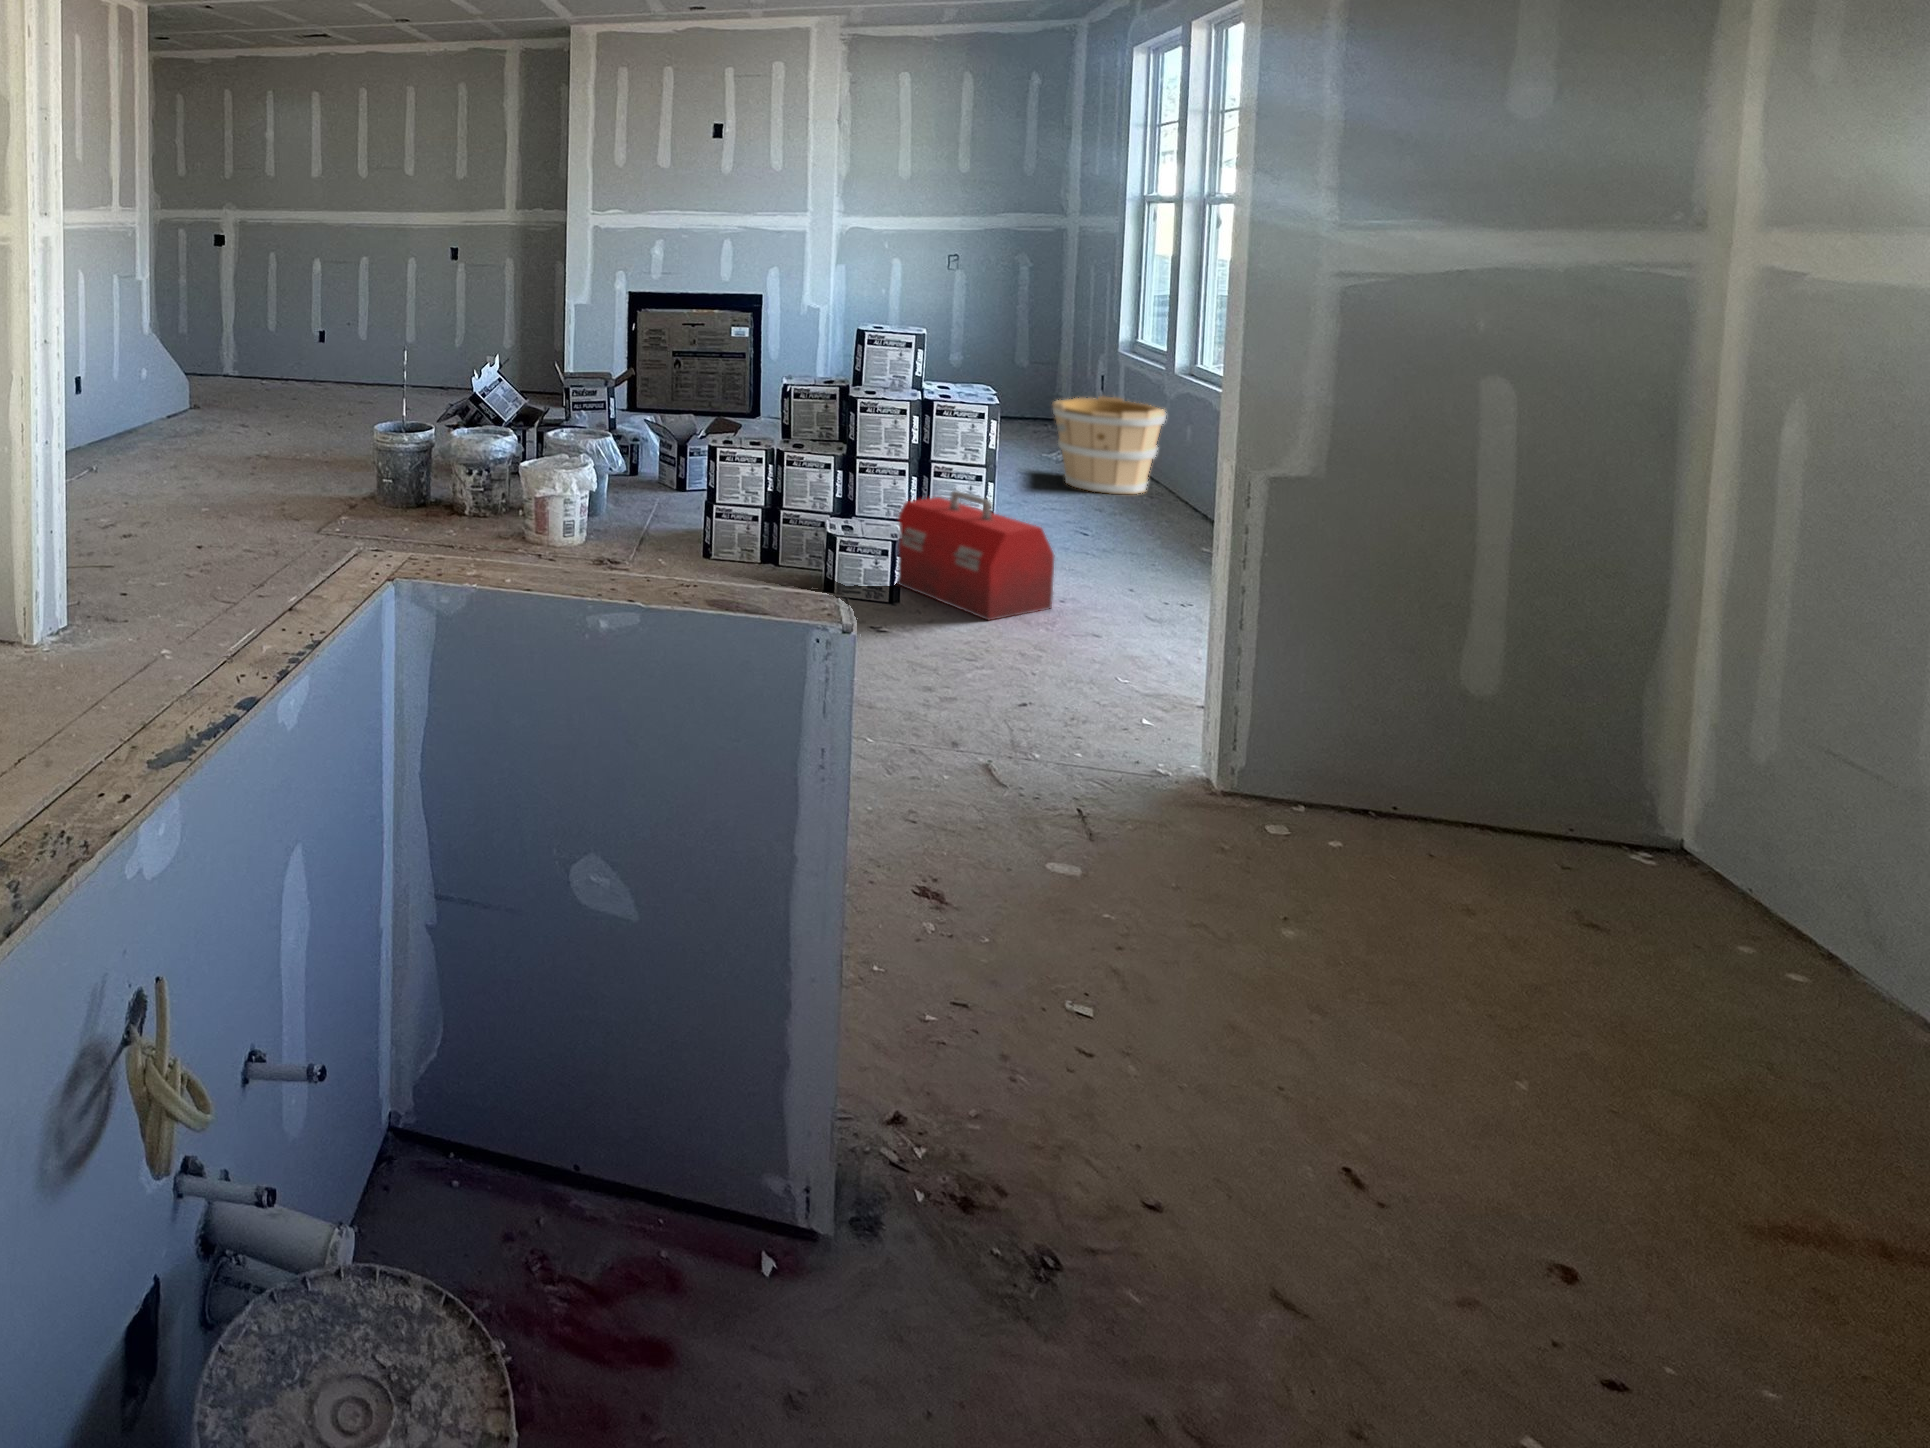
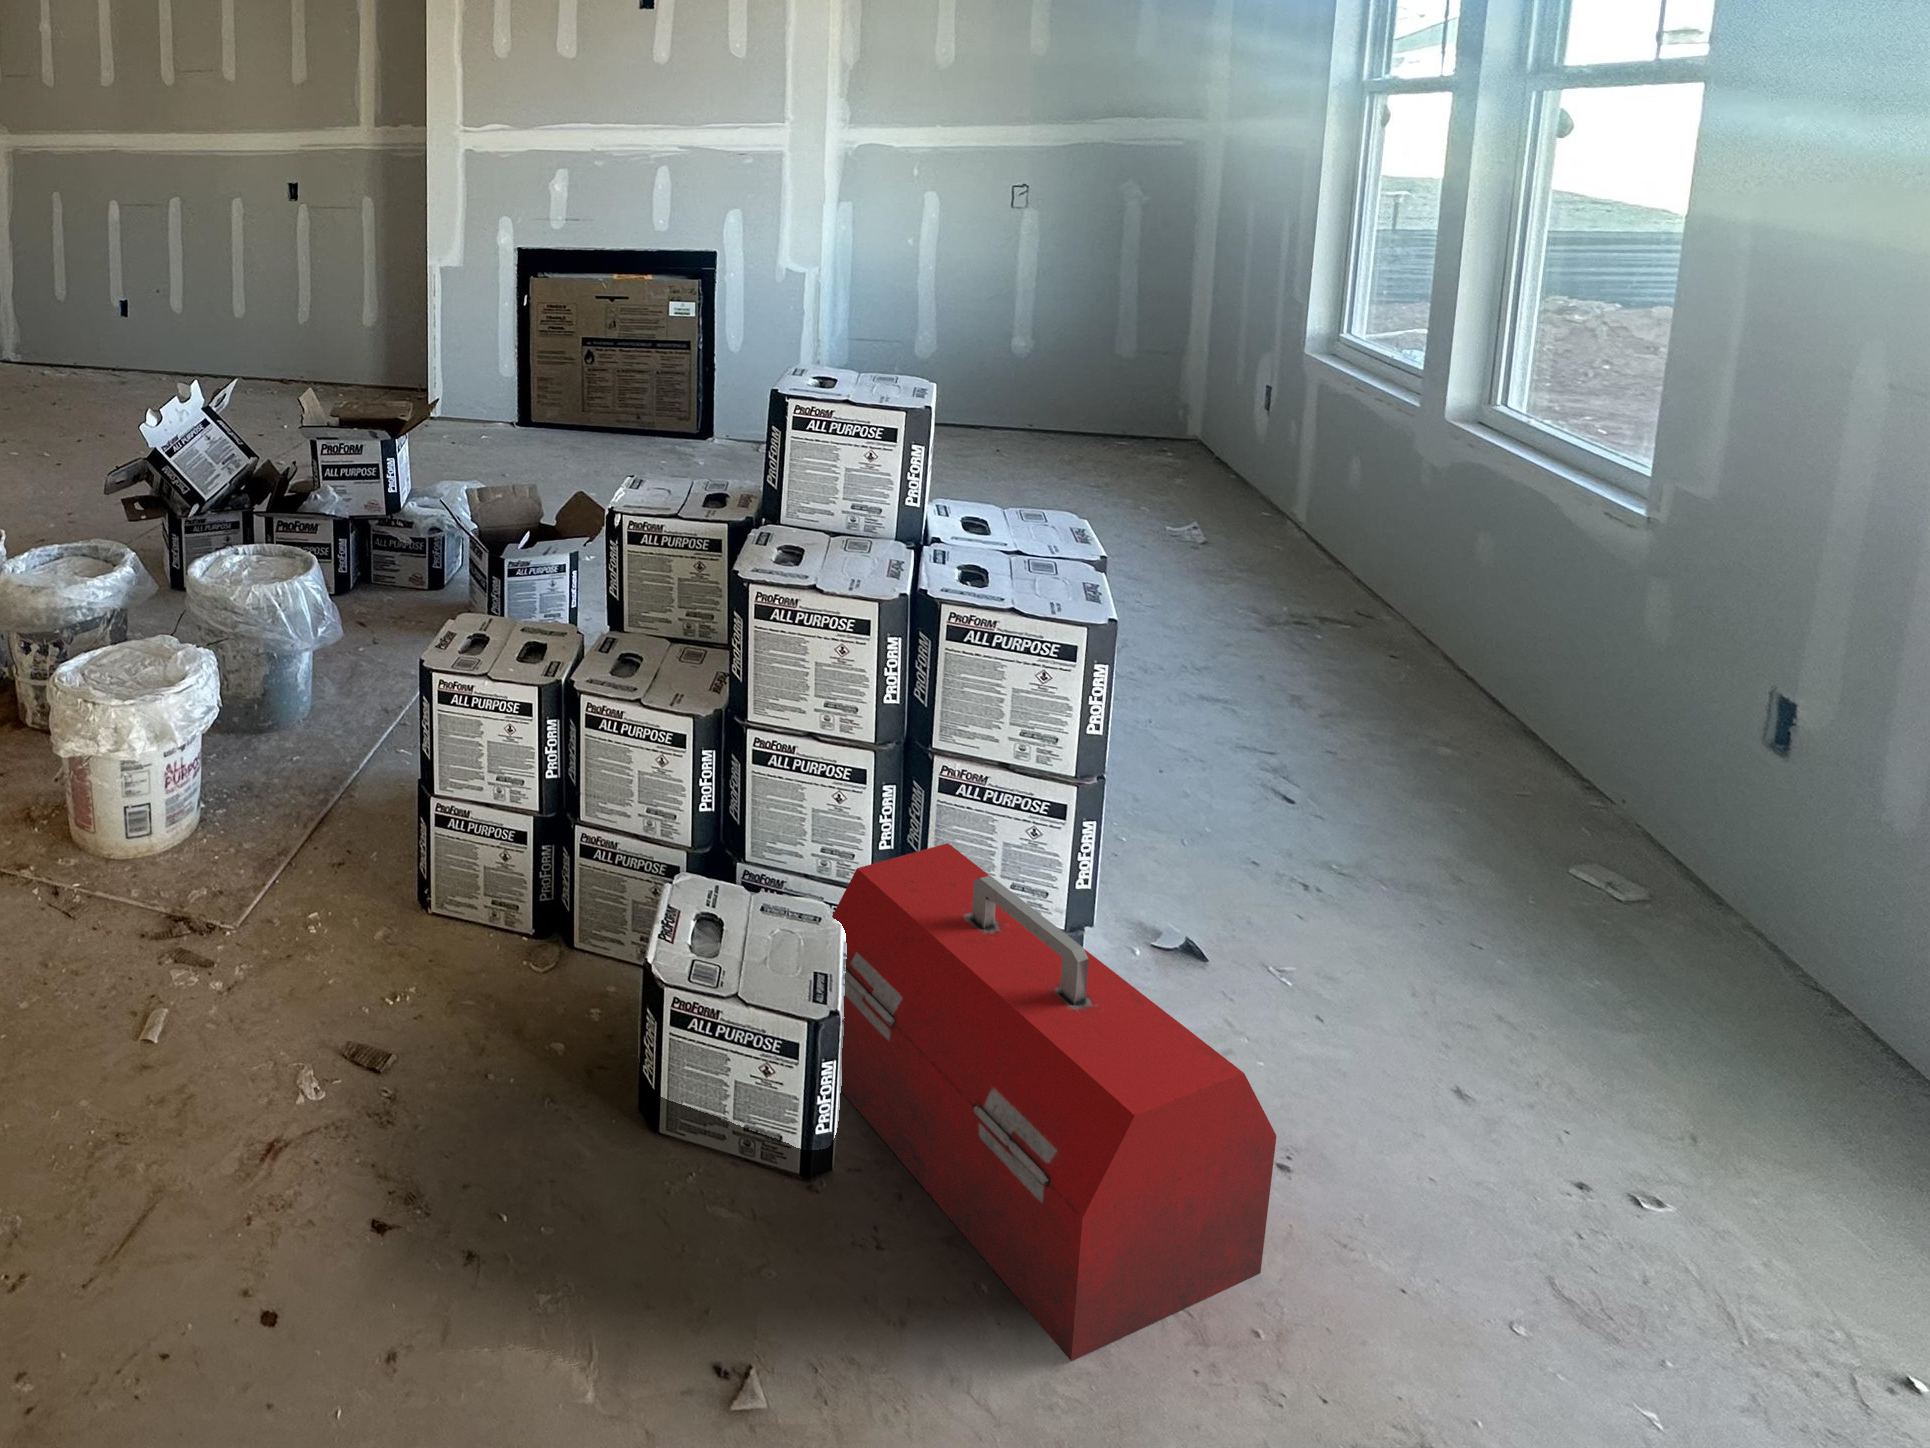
wooden bucket: present [1052,396,1166,494] -> none [1199,458,1441,666]

